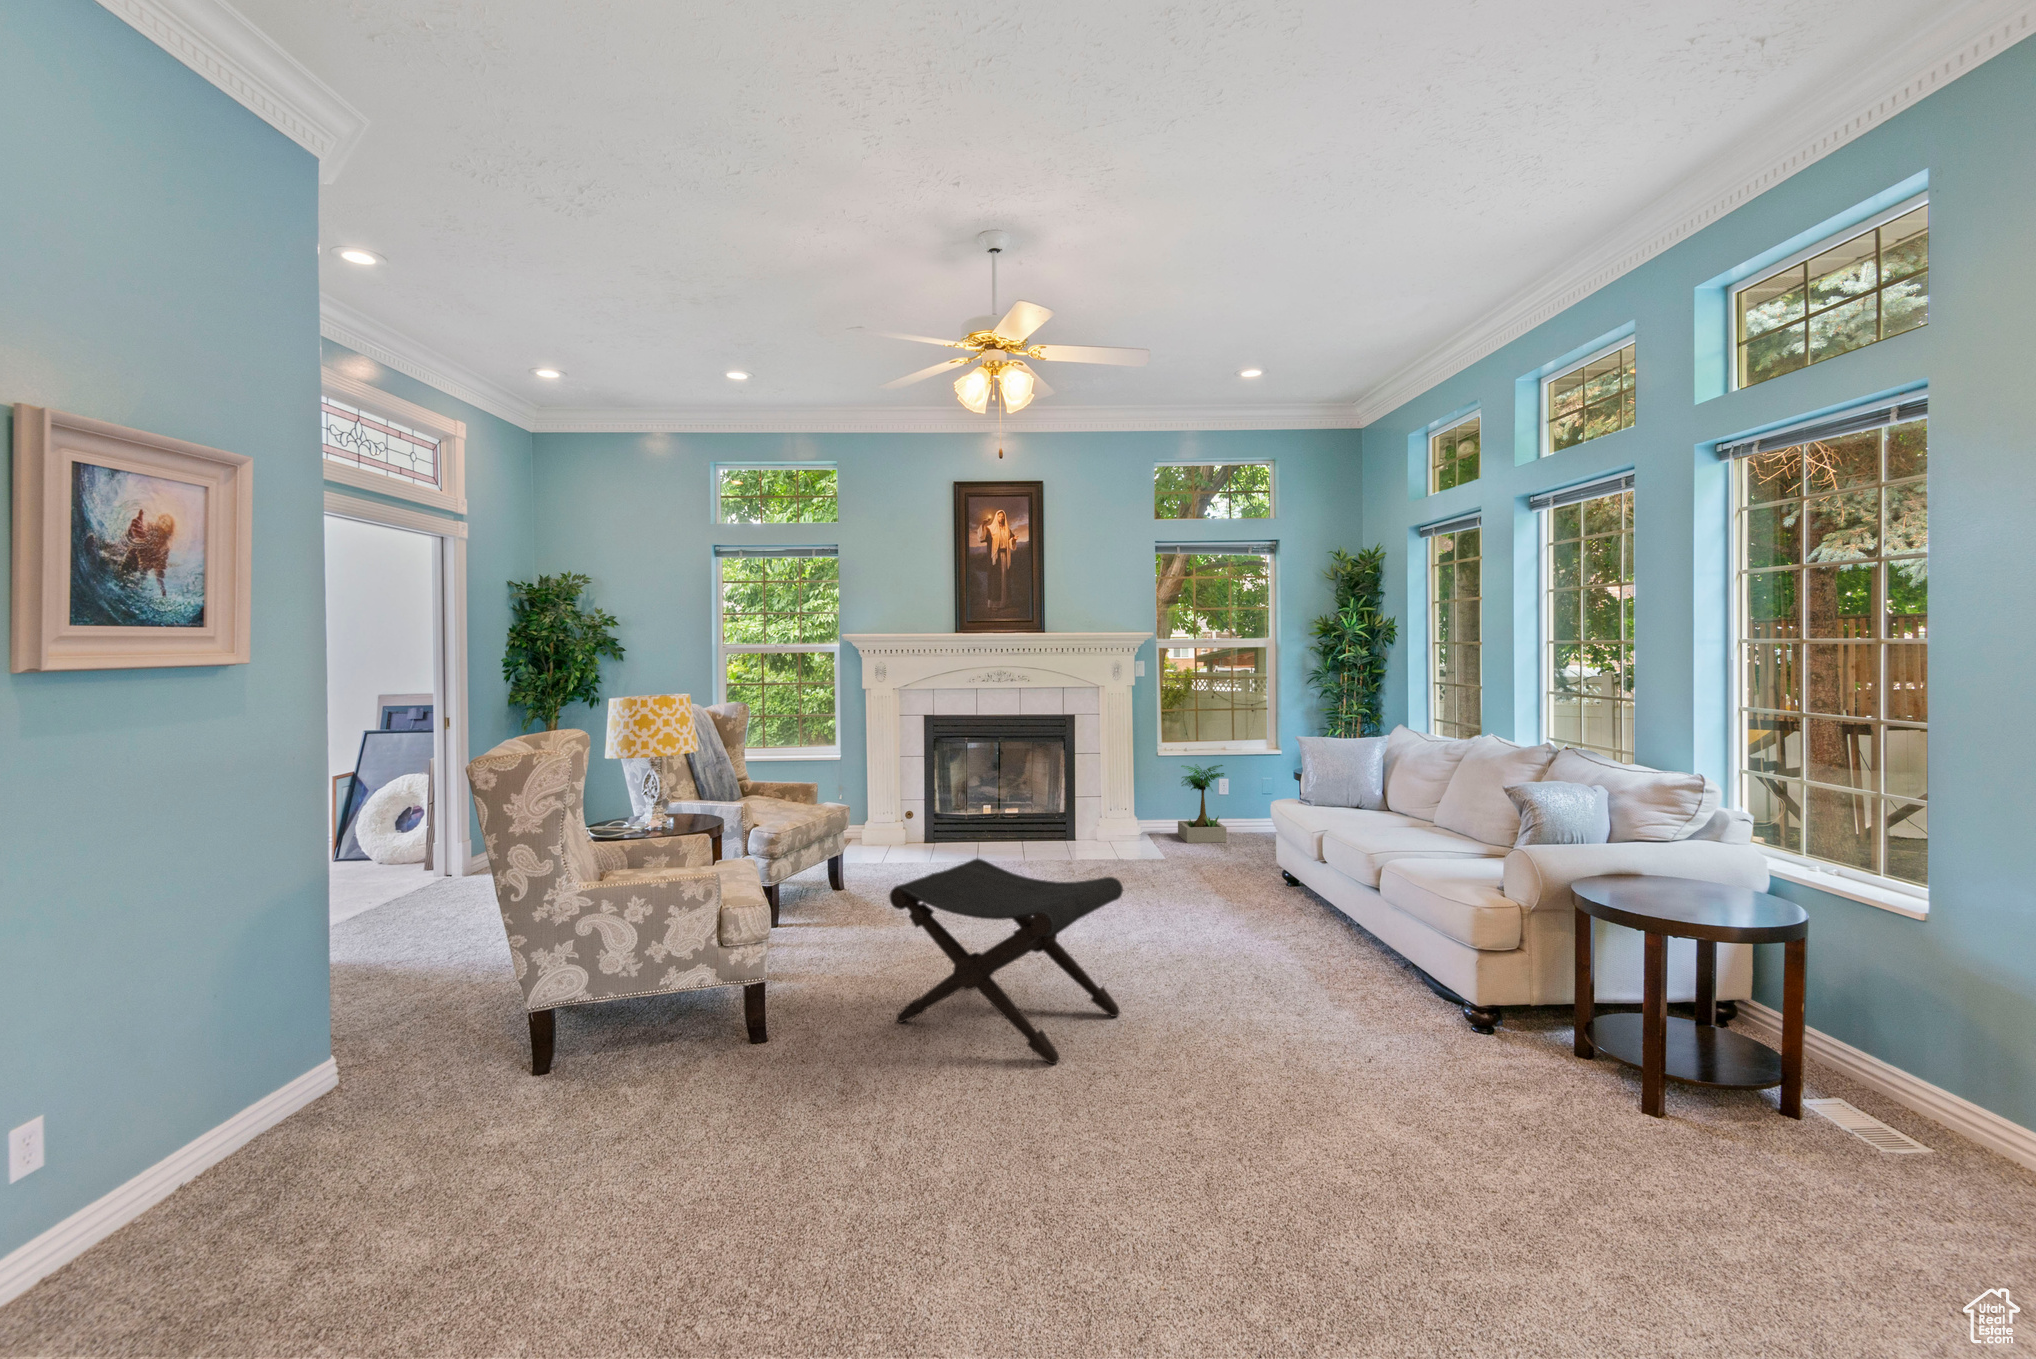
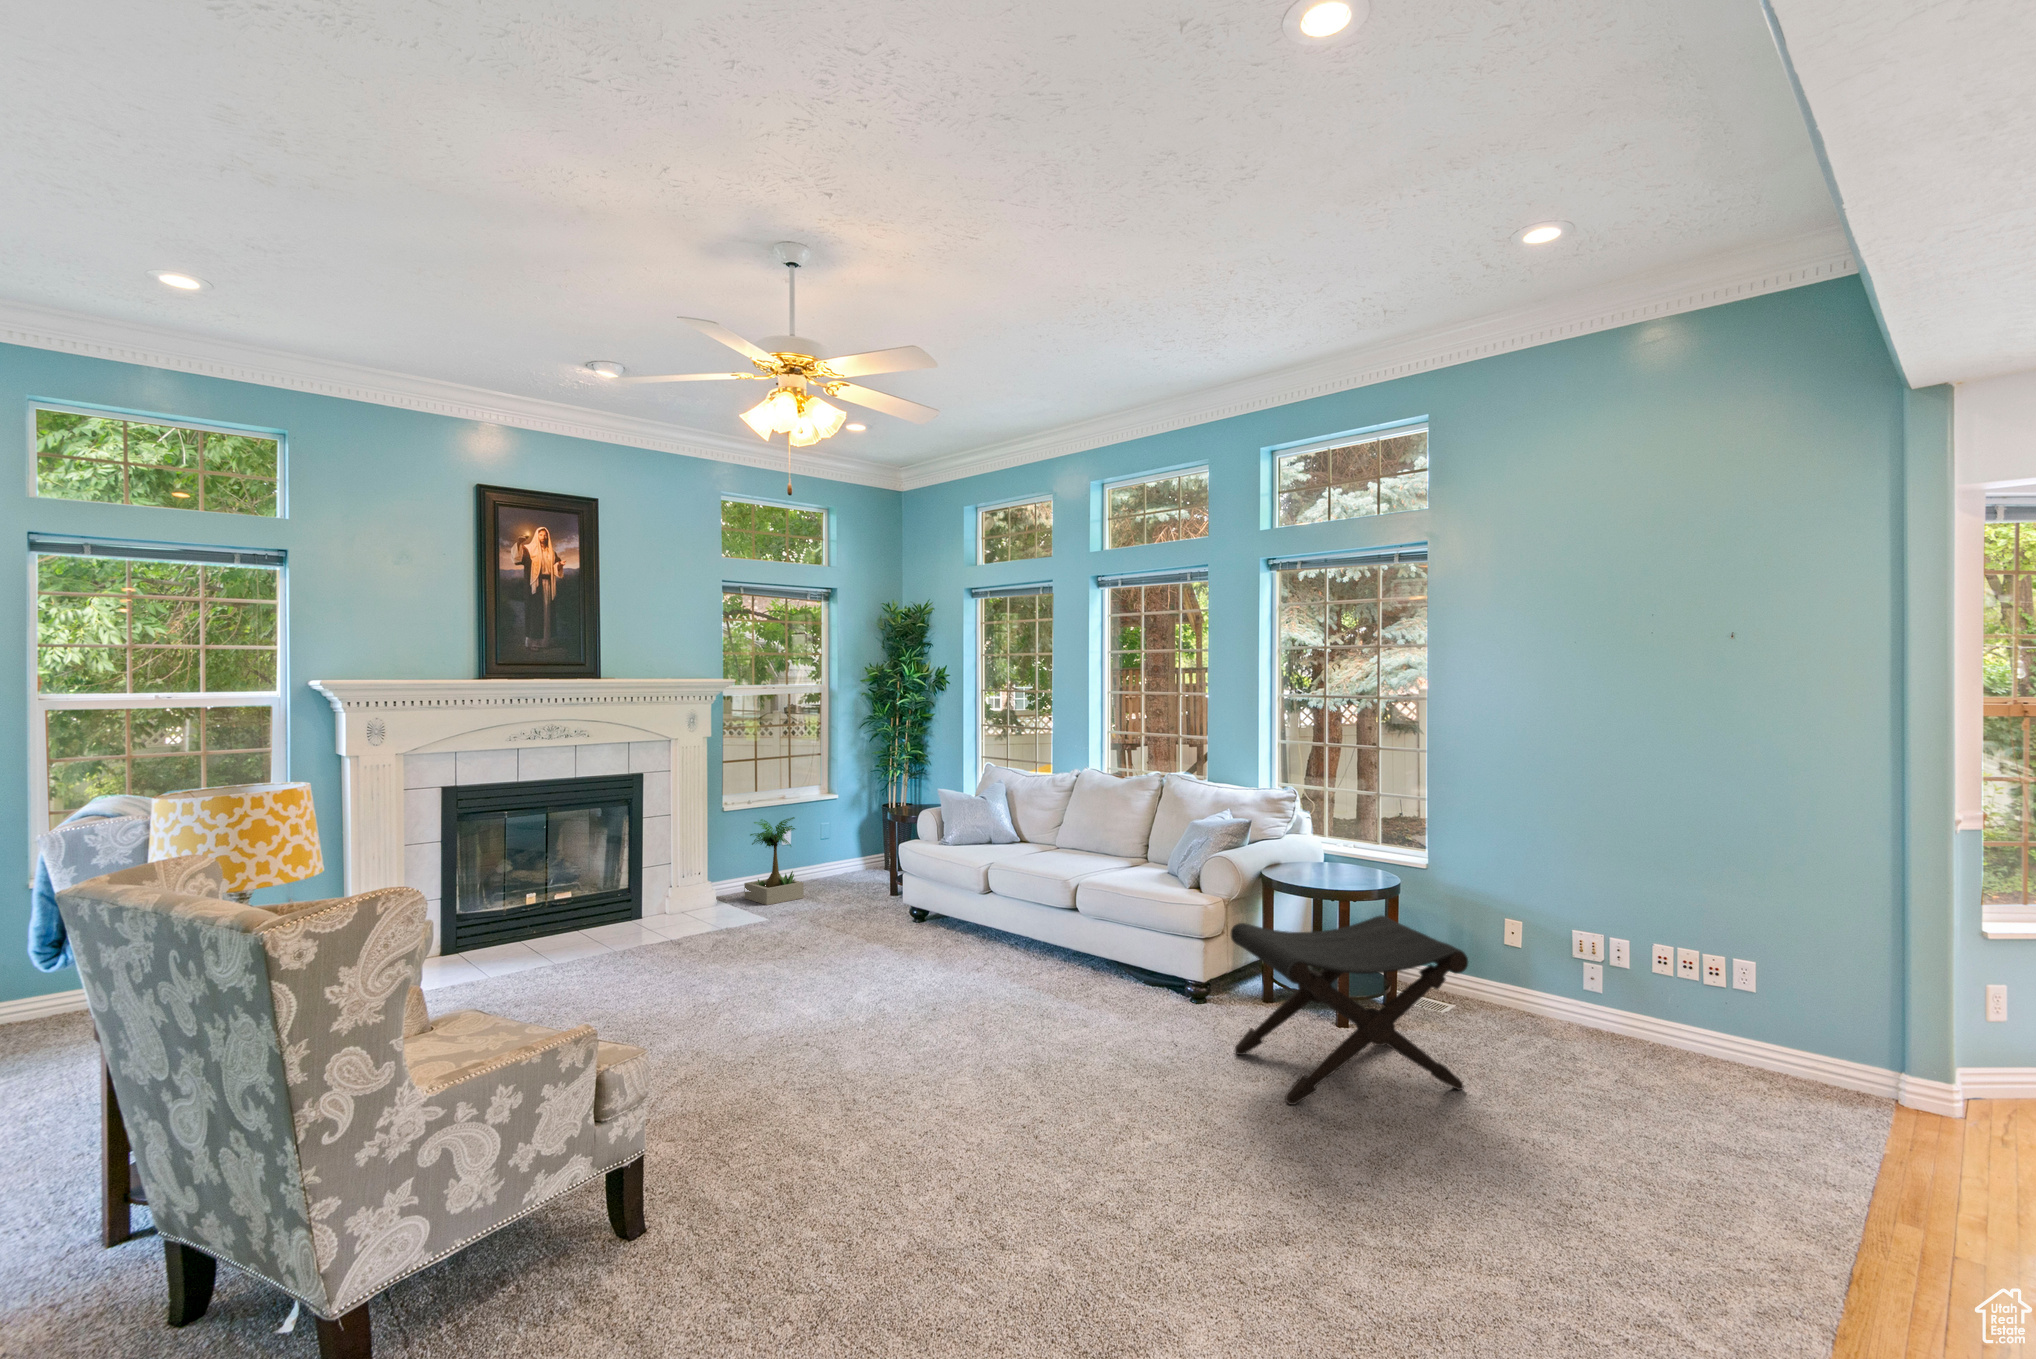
footstool: present [889,859,1123,1064] -> present [1230,916,1468,1105]

